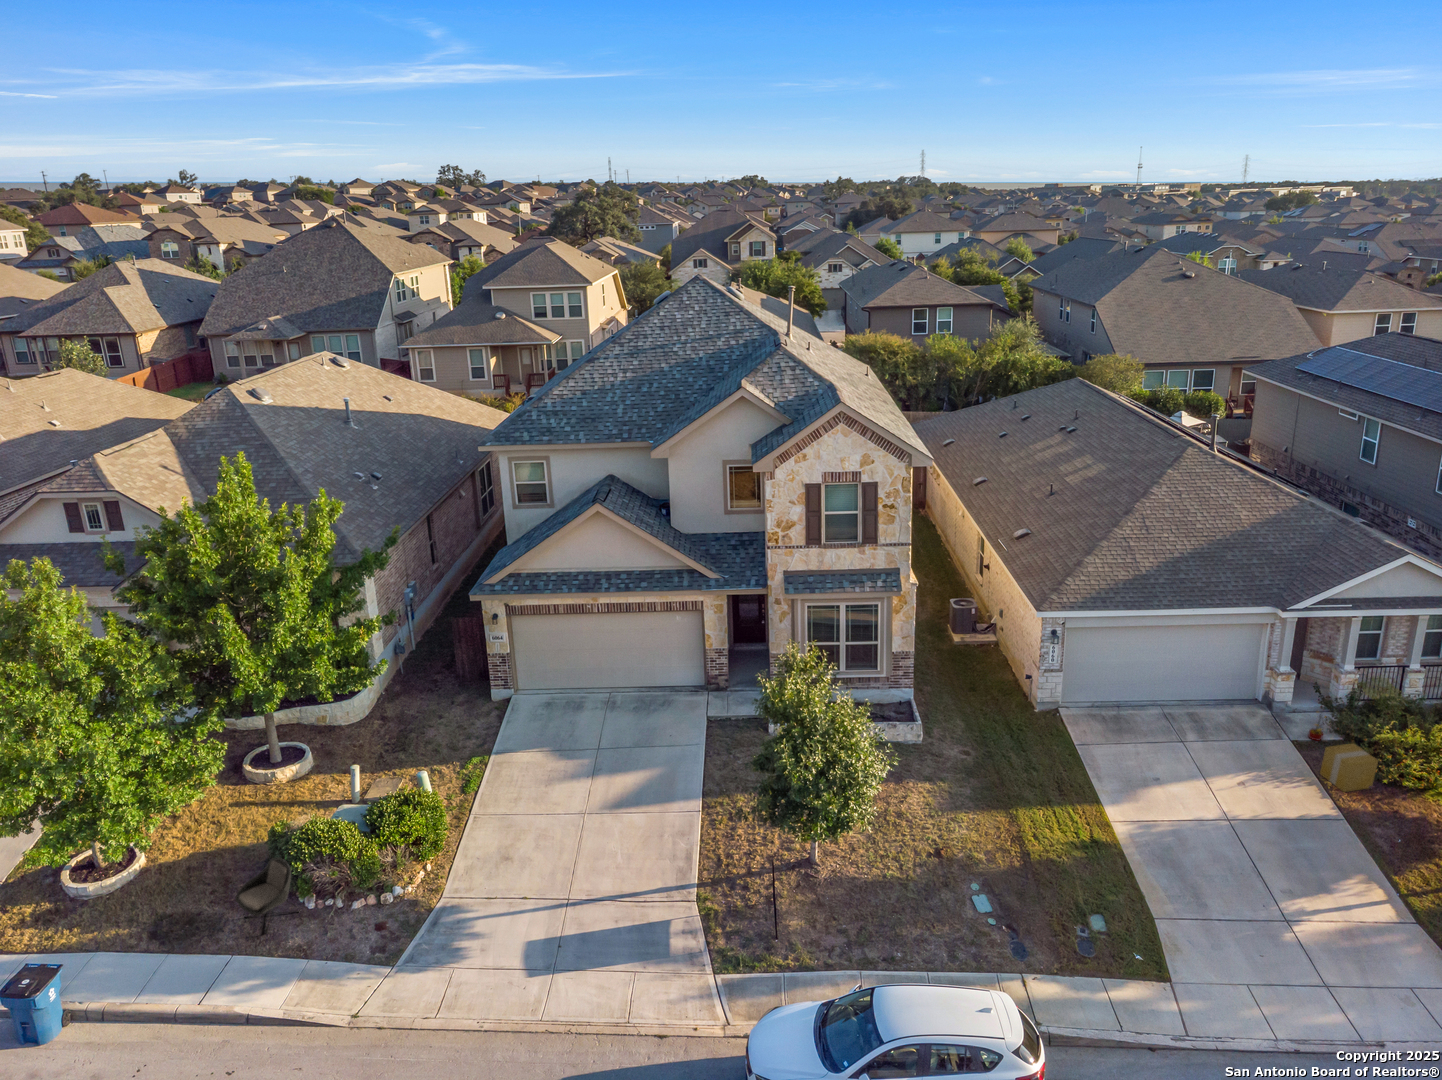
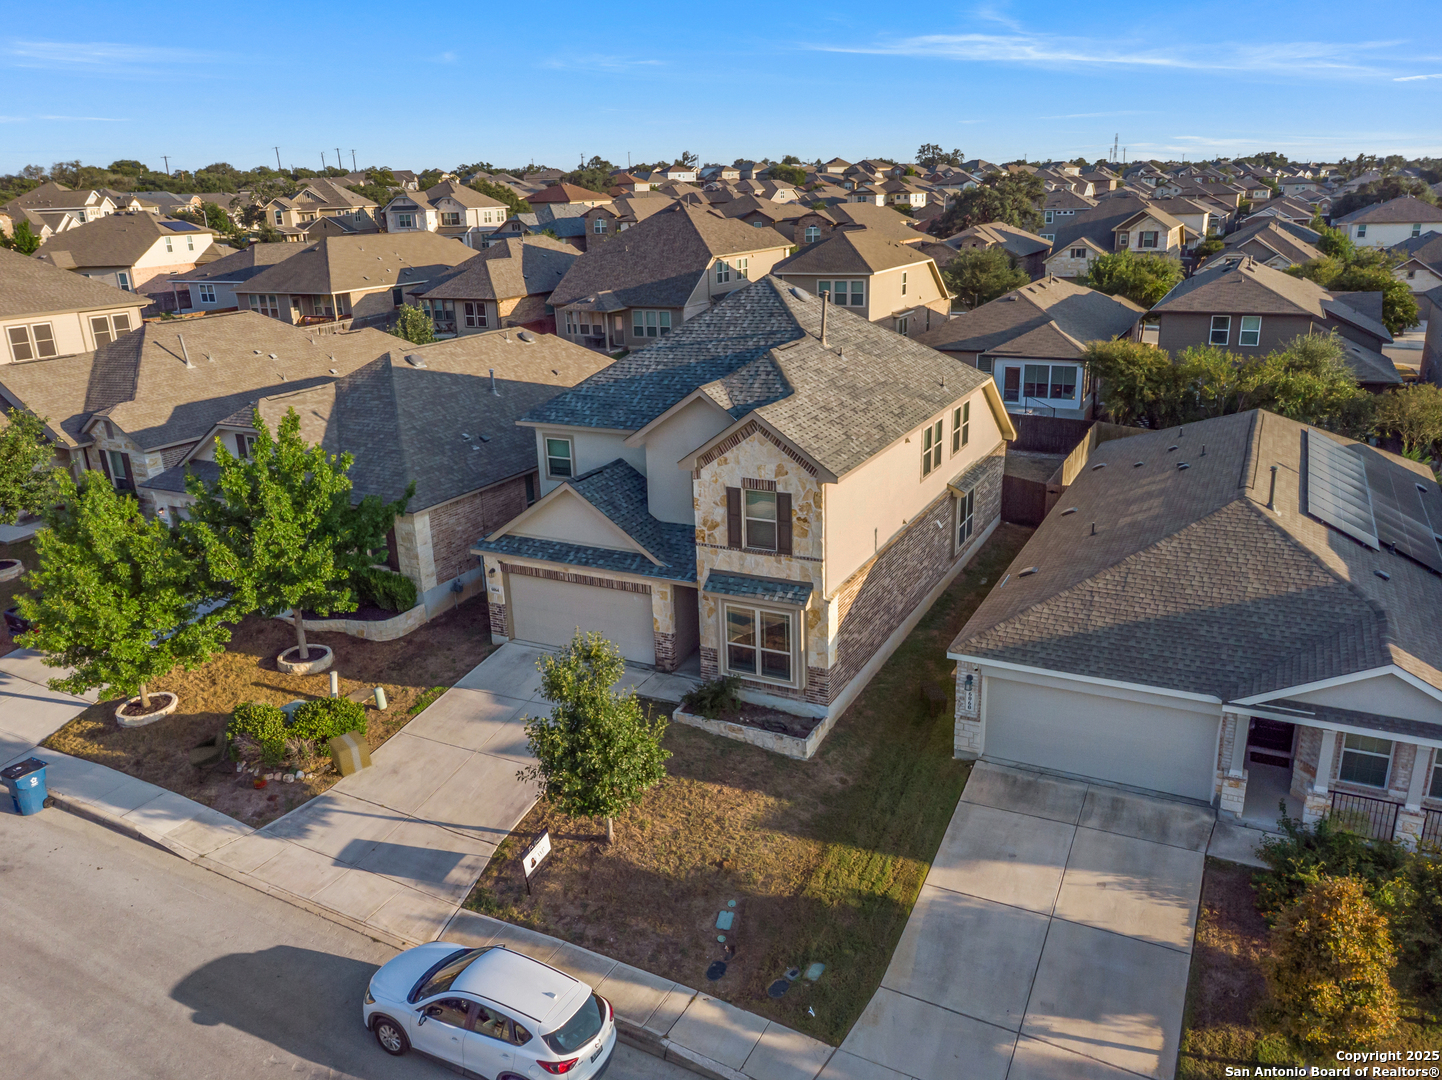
bench: none [983,651,1020,685] -> present [919,680,948,717]
decorative plant: present [1308,714,1325,741] -> present [252,763,267,789]
cardboard box: present [1320,744,1378,792] -> present [329,730,372,777]

